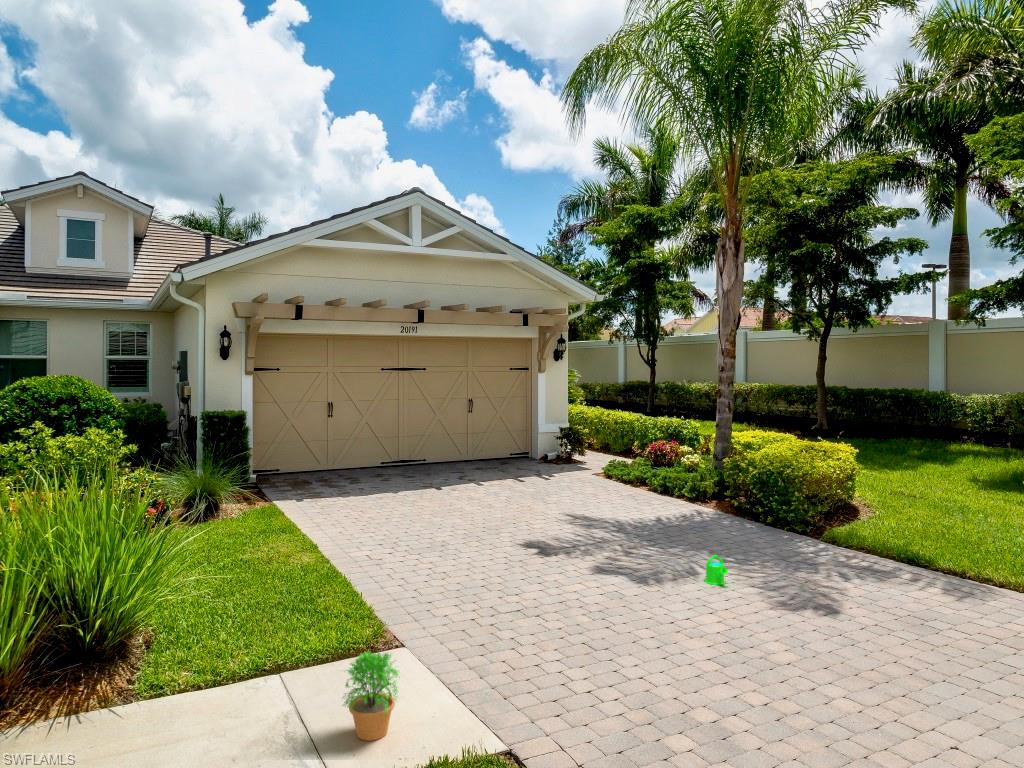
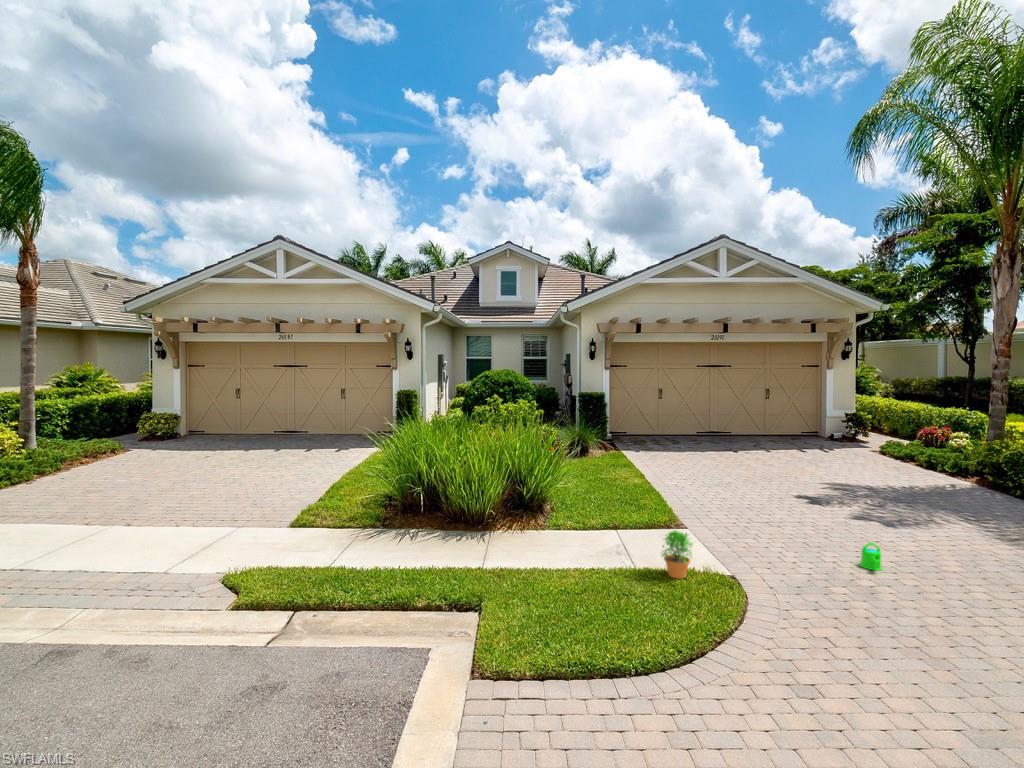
watering can: present [705,555,728,585] -> present [860,542,882,570]

